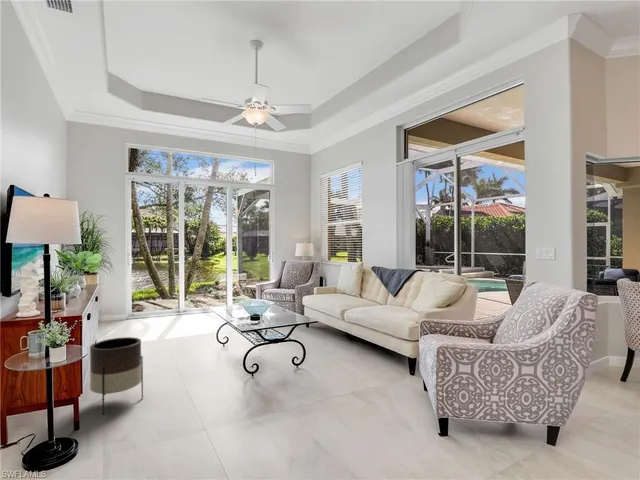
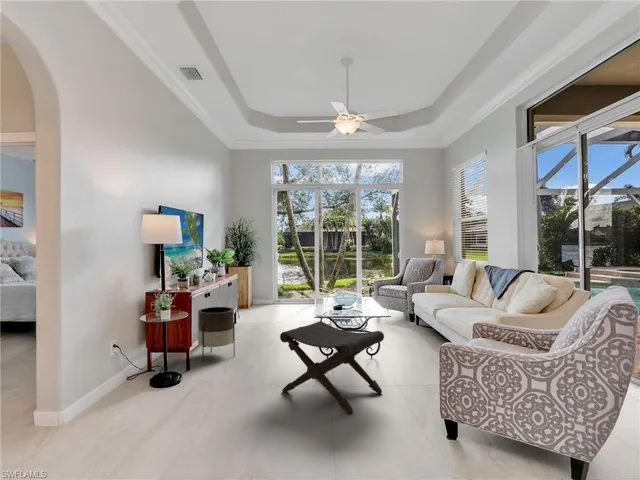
footstool: none [242,339,344,435] -> present [280,321,384,414]

